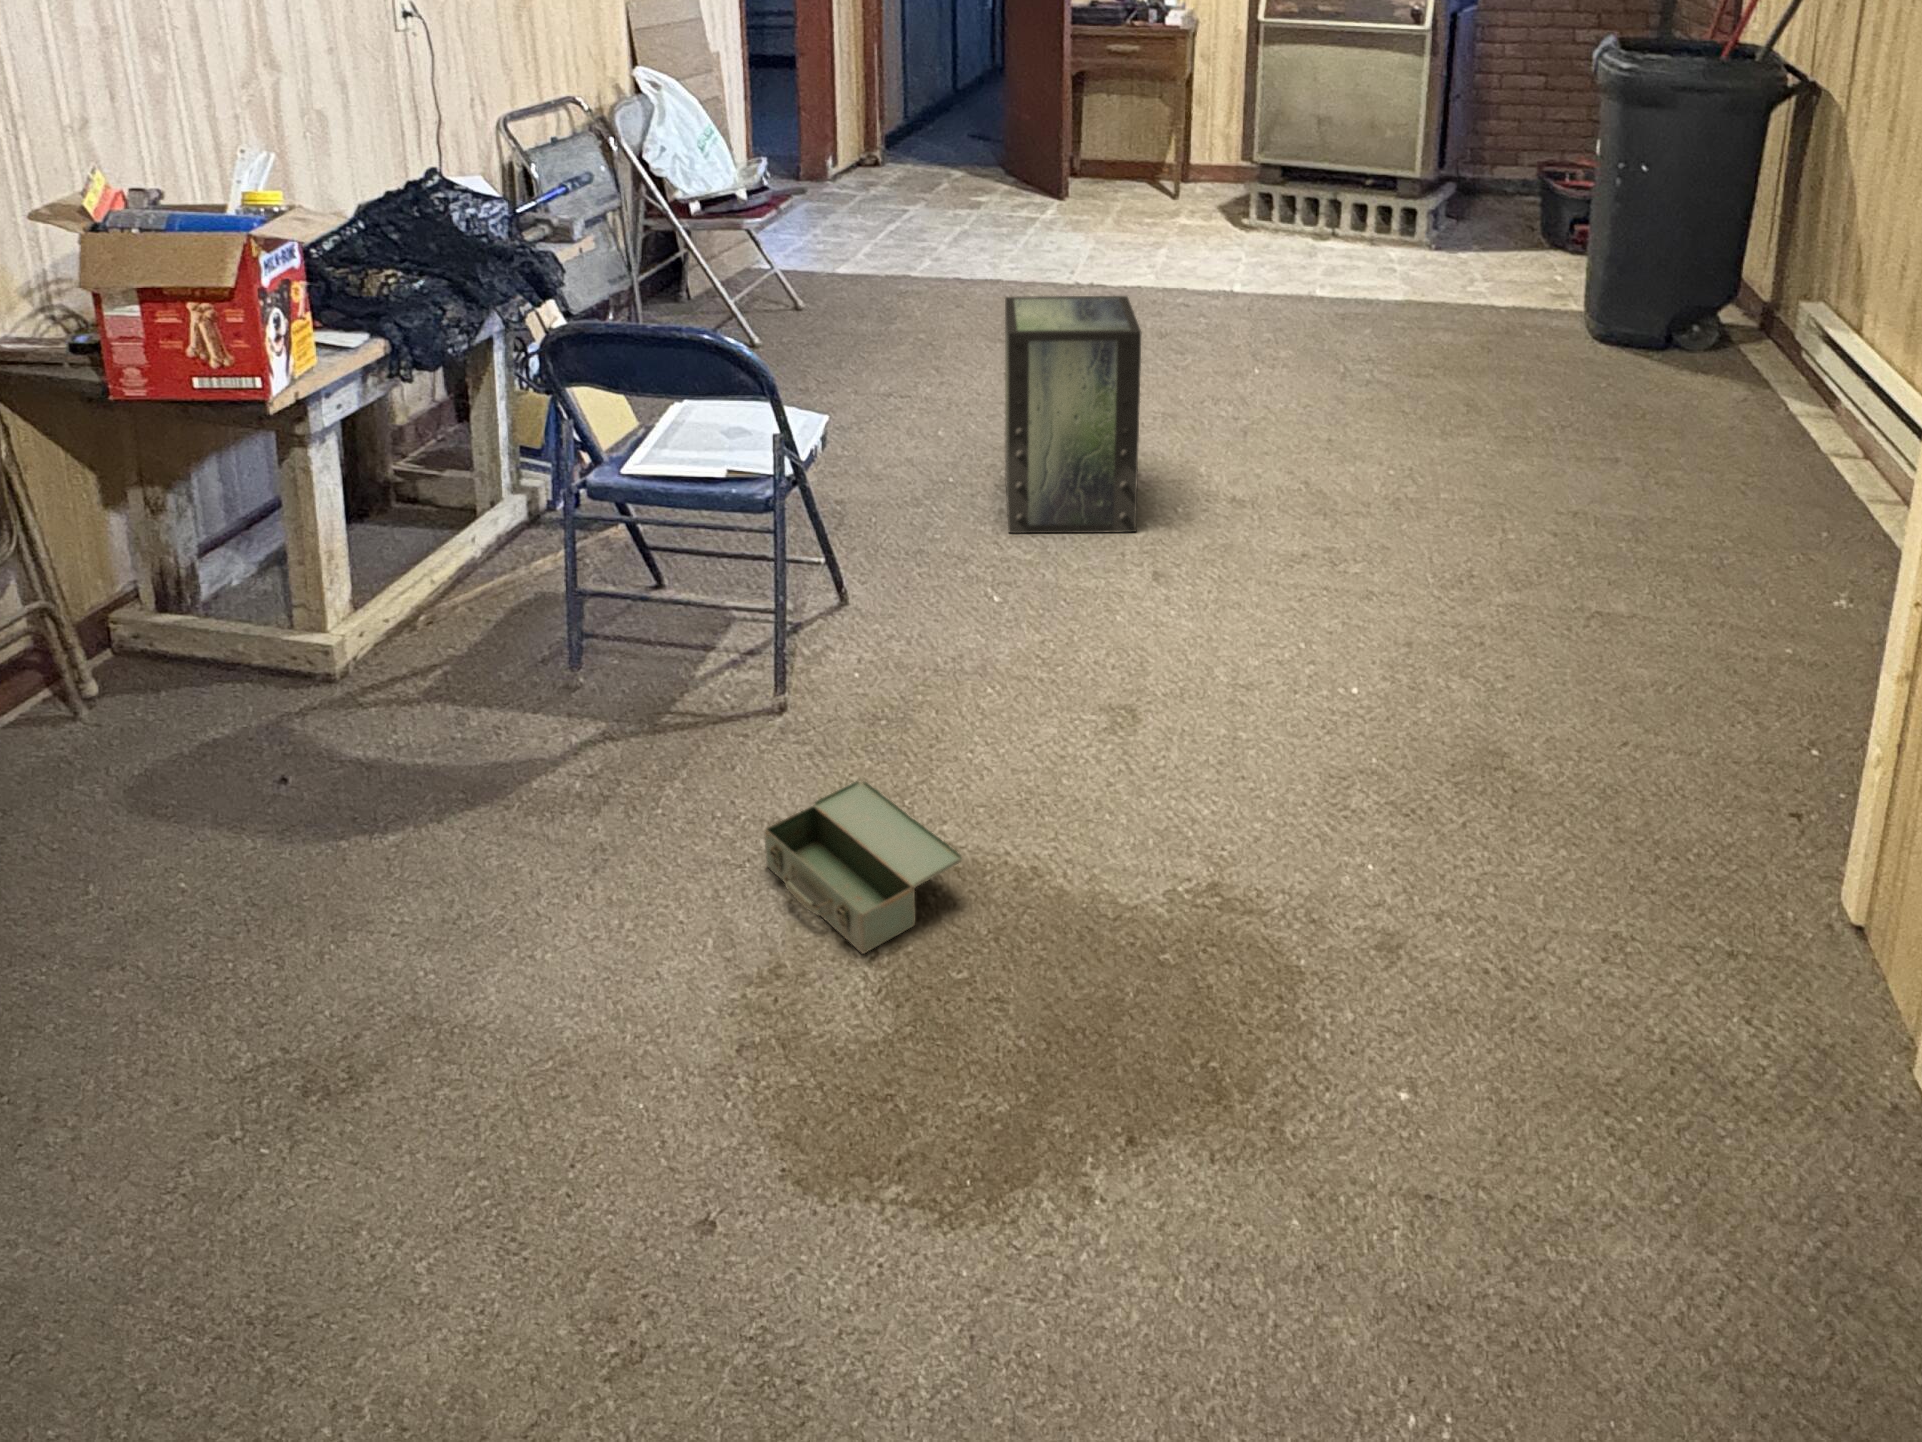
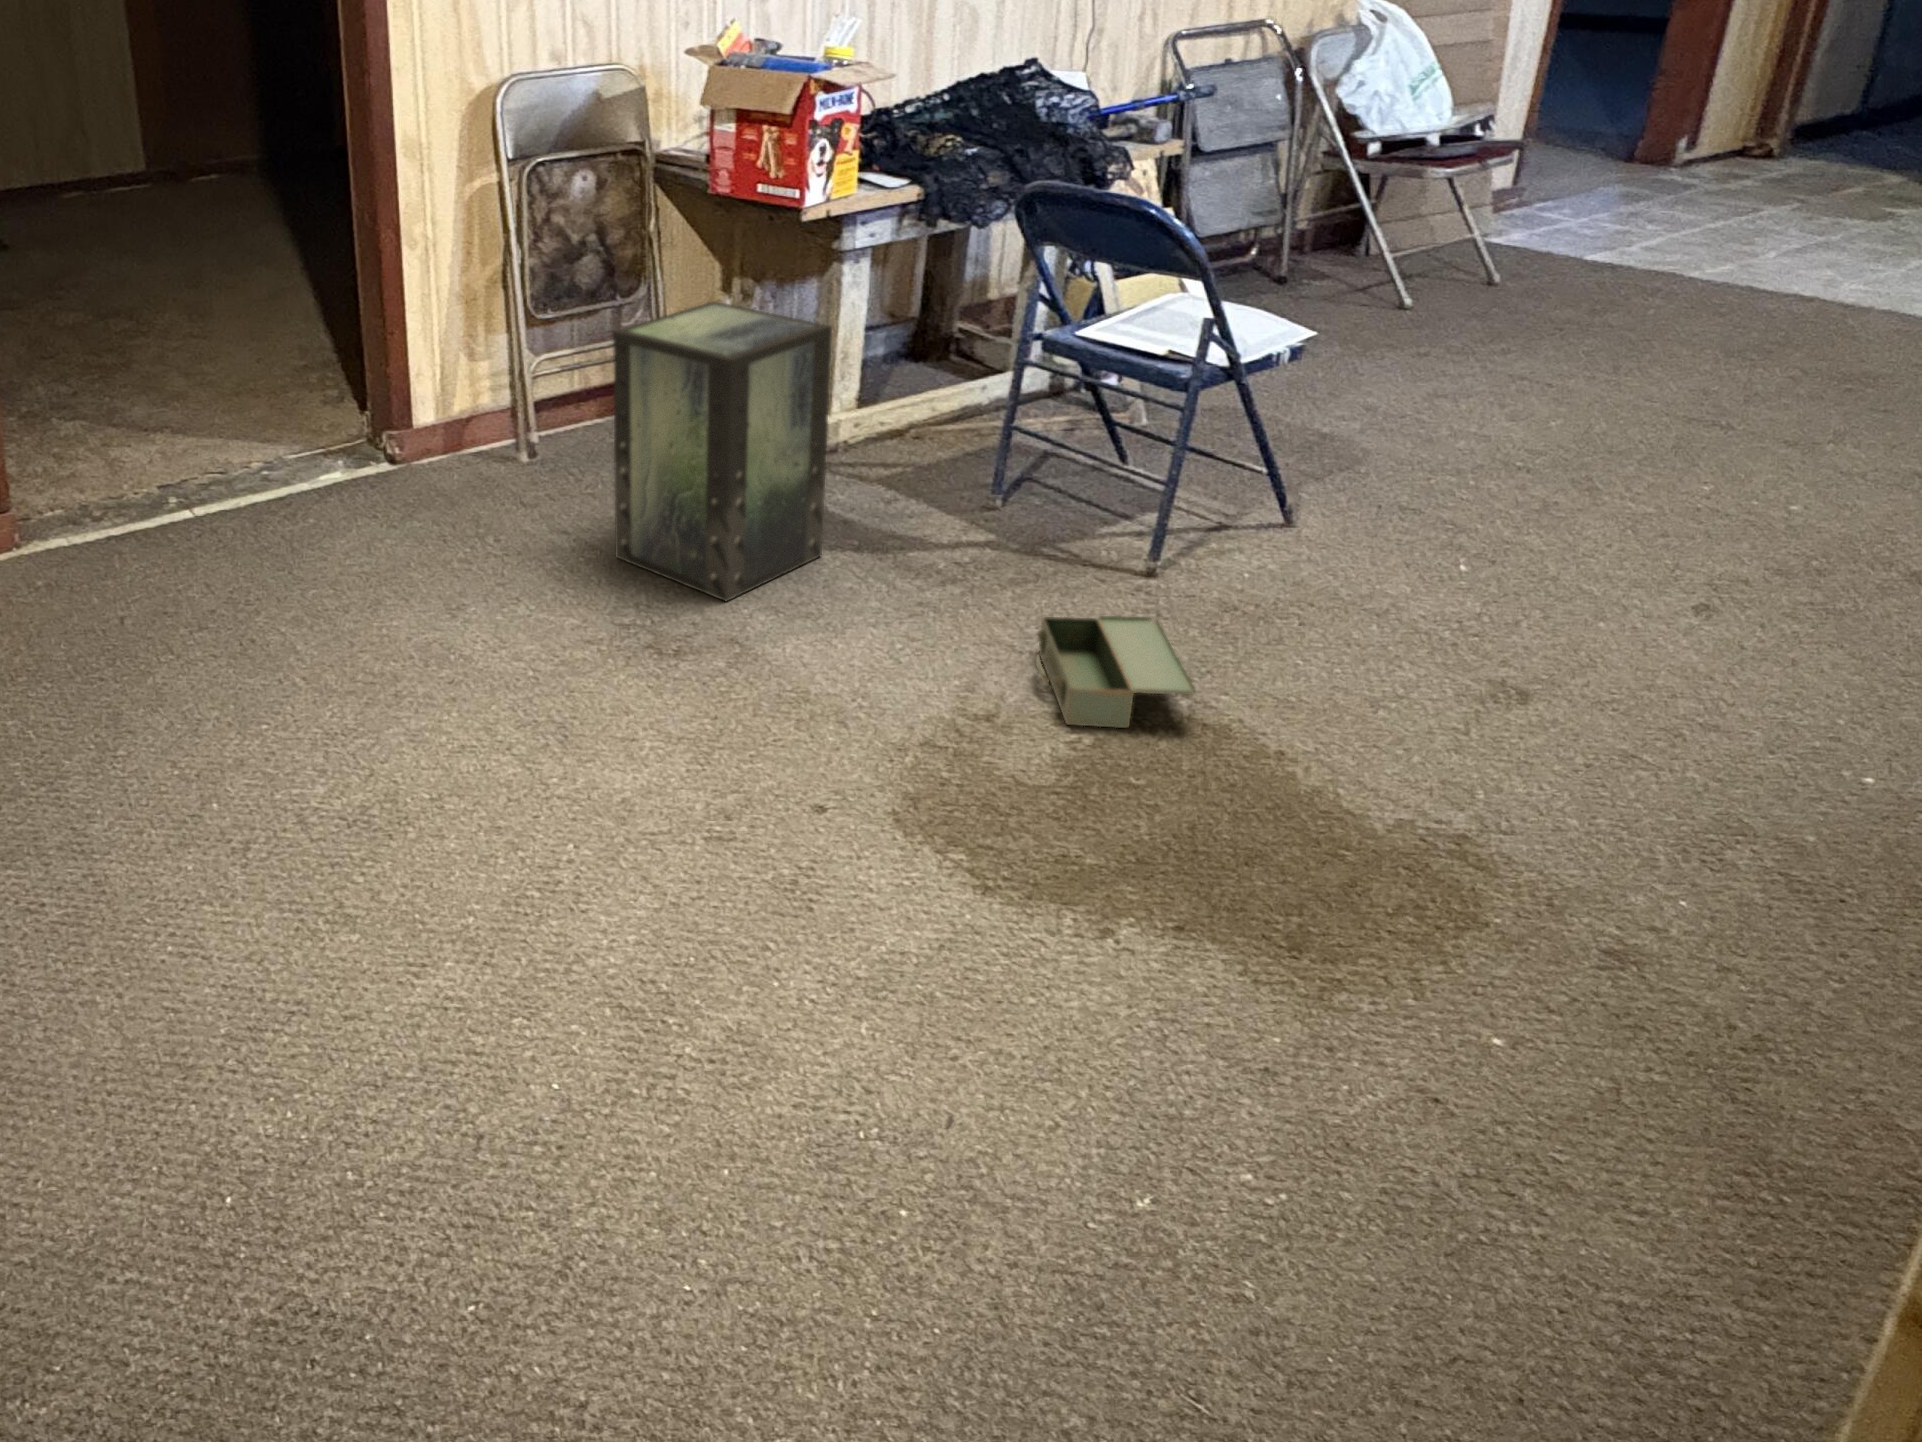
storage box: present [1005,296,1141,533] -> present [613,301,832,601]

